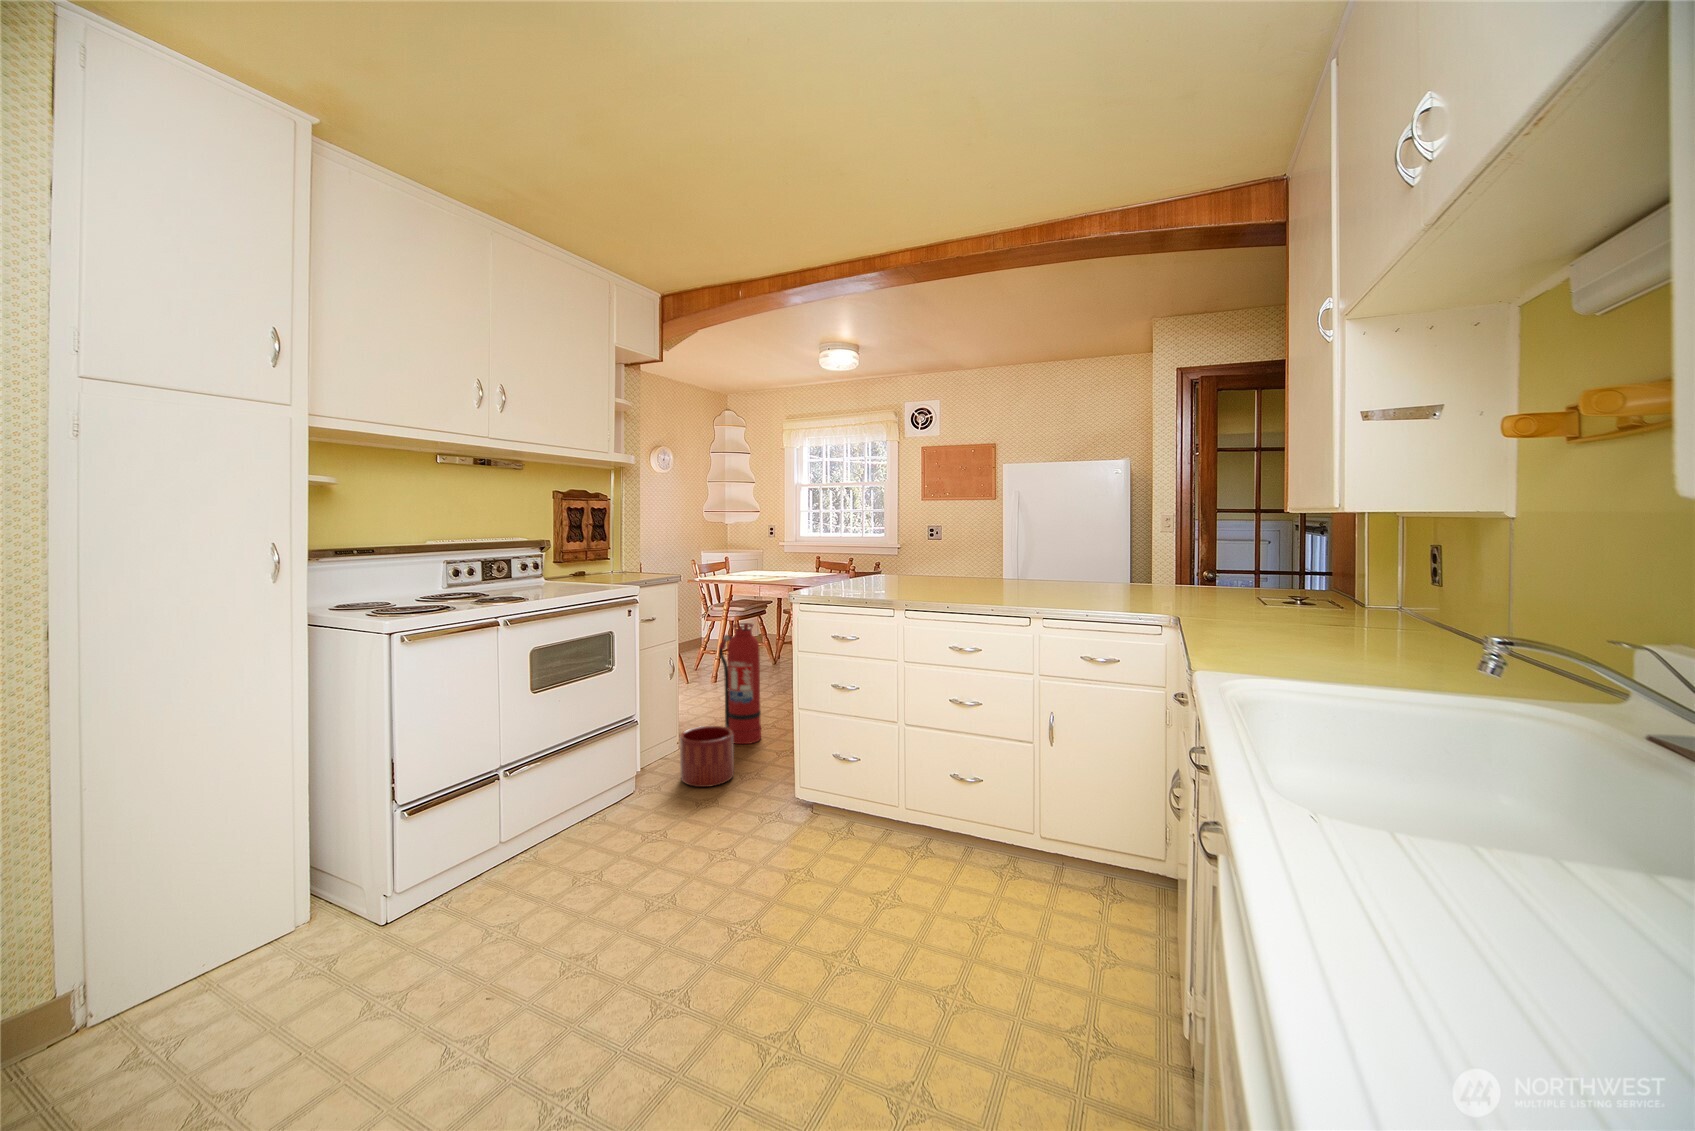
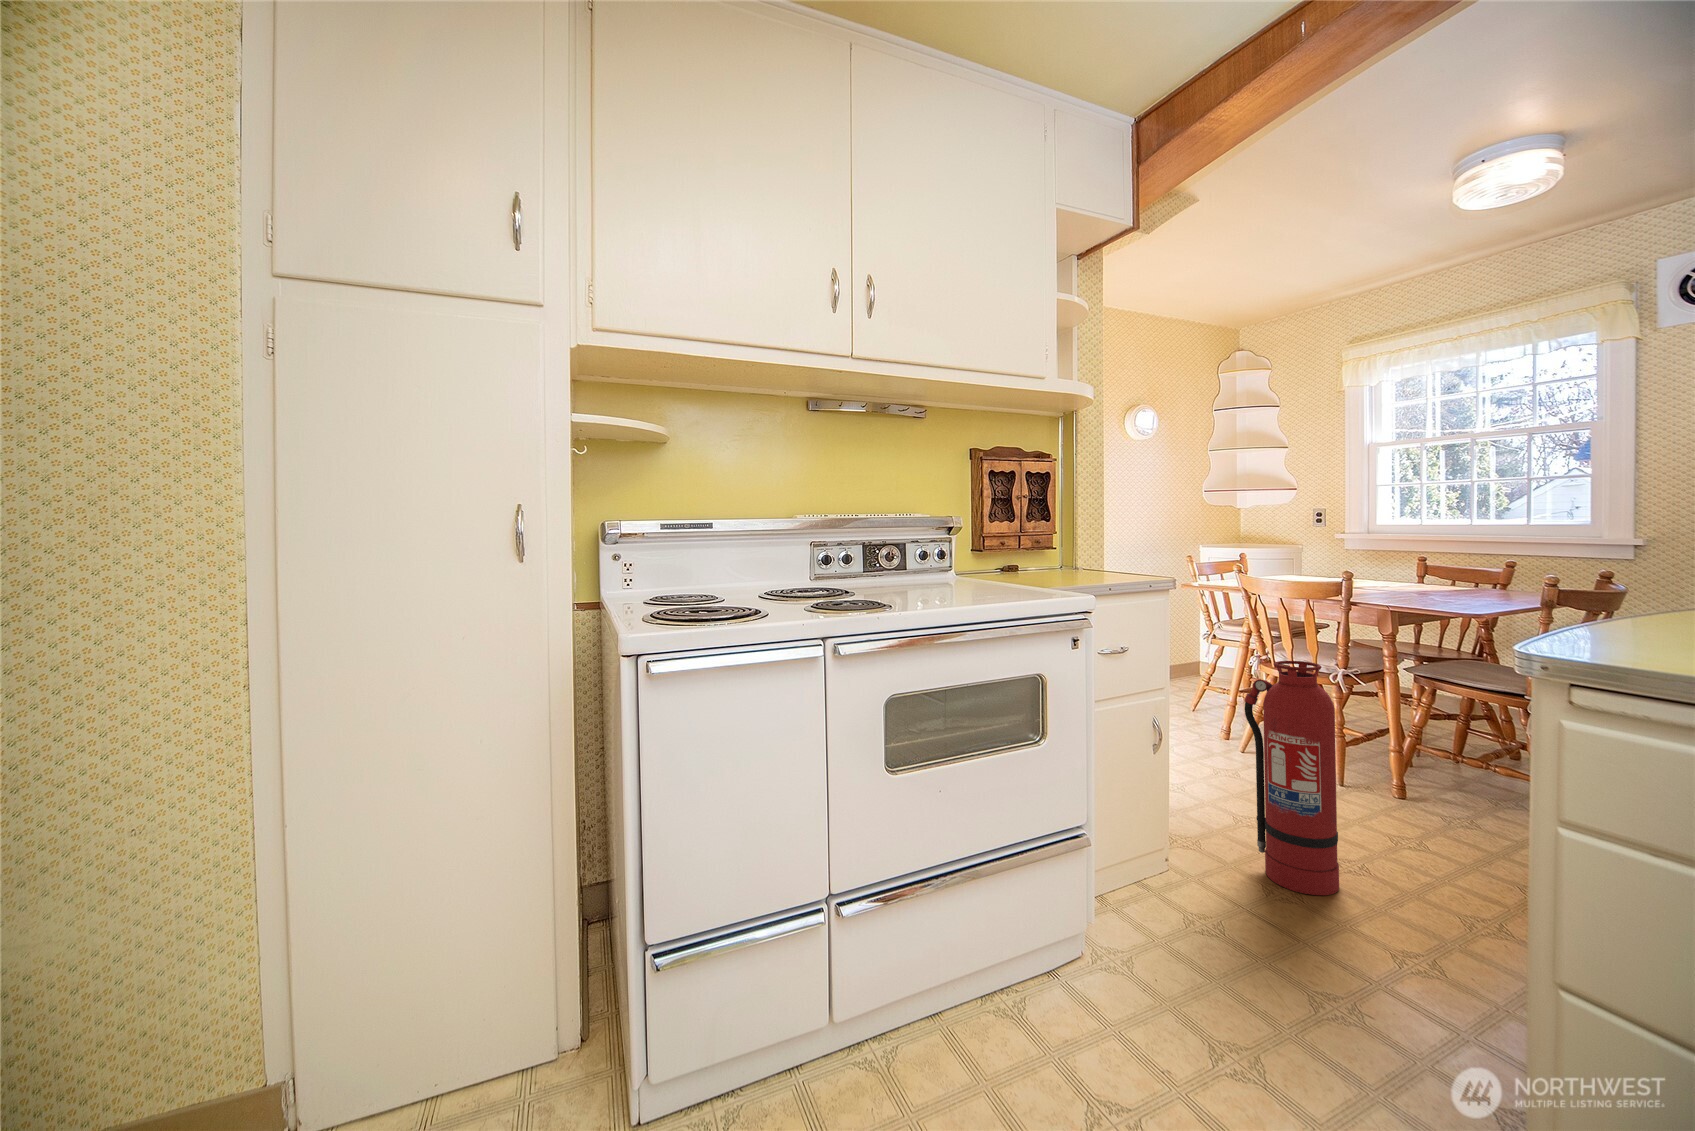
planter: present [680,726,734,787] -> none [1170,855,1291,999]

